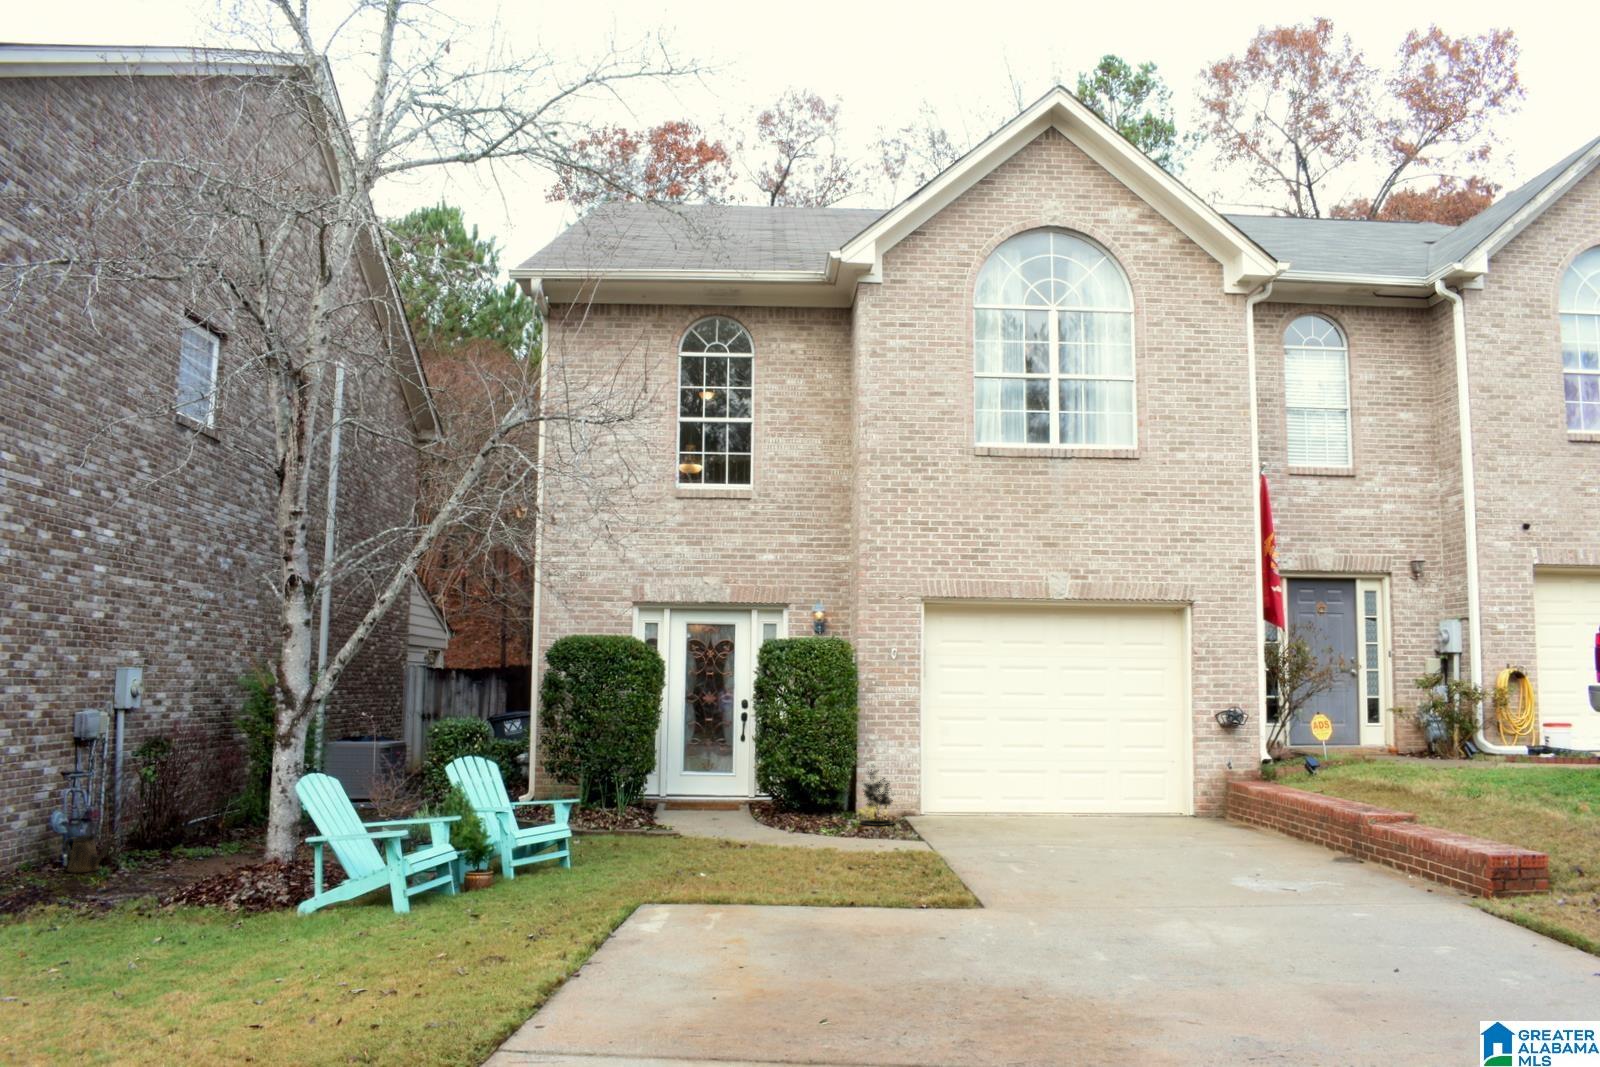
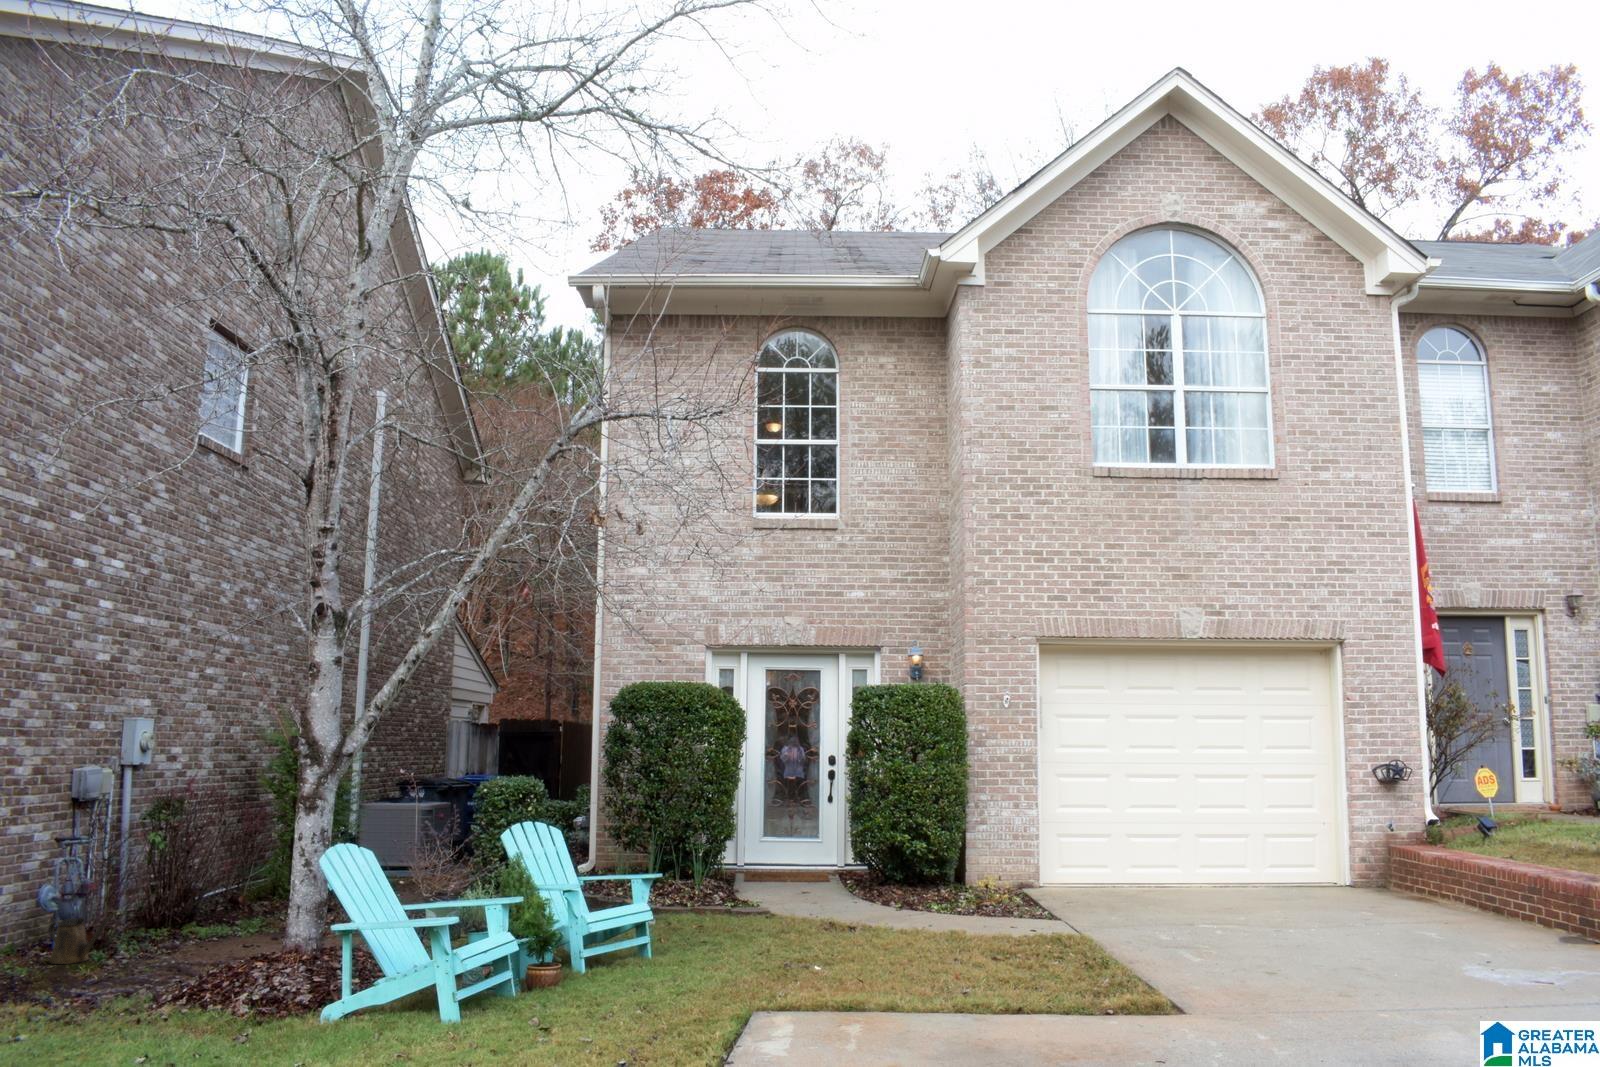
potted tree: present [861,770,893,826] -> none [970,825,1014,899]

